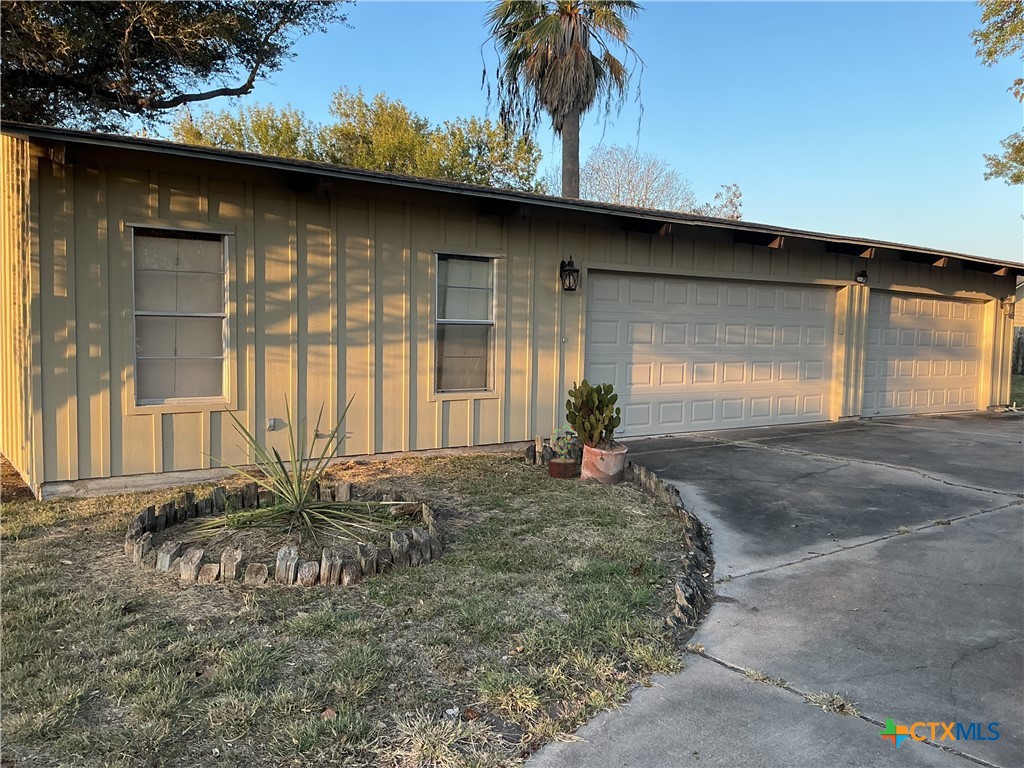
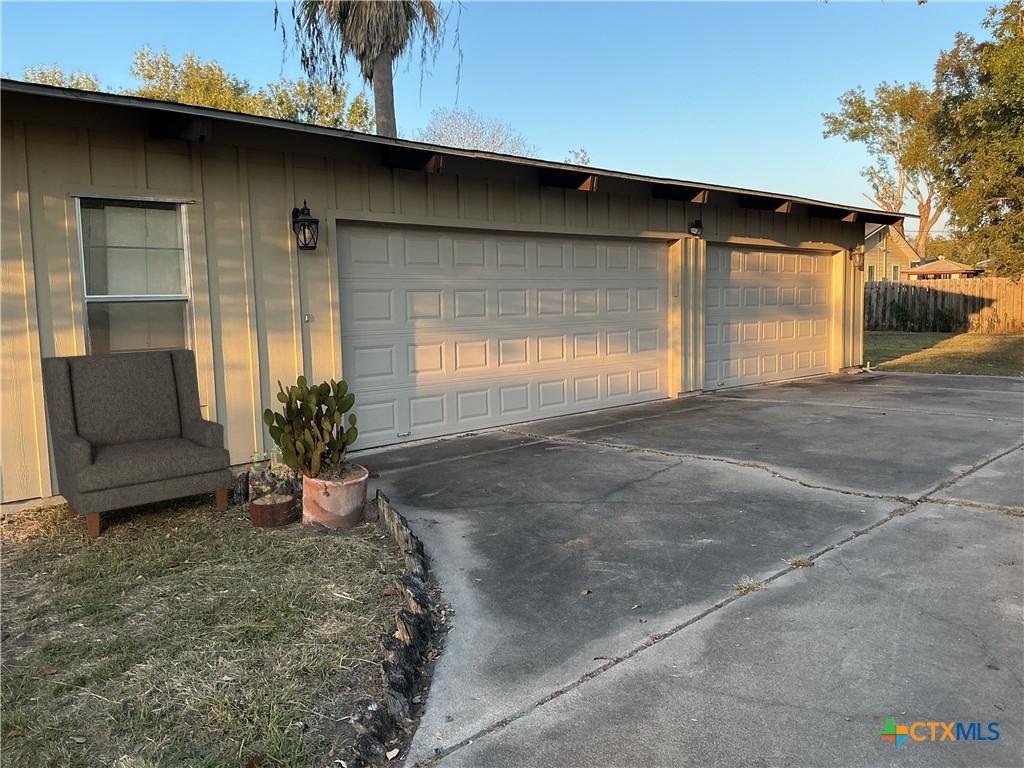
chair: none [413,358,531,475] -> present [41,349,233,538]

